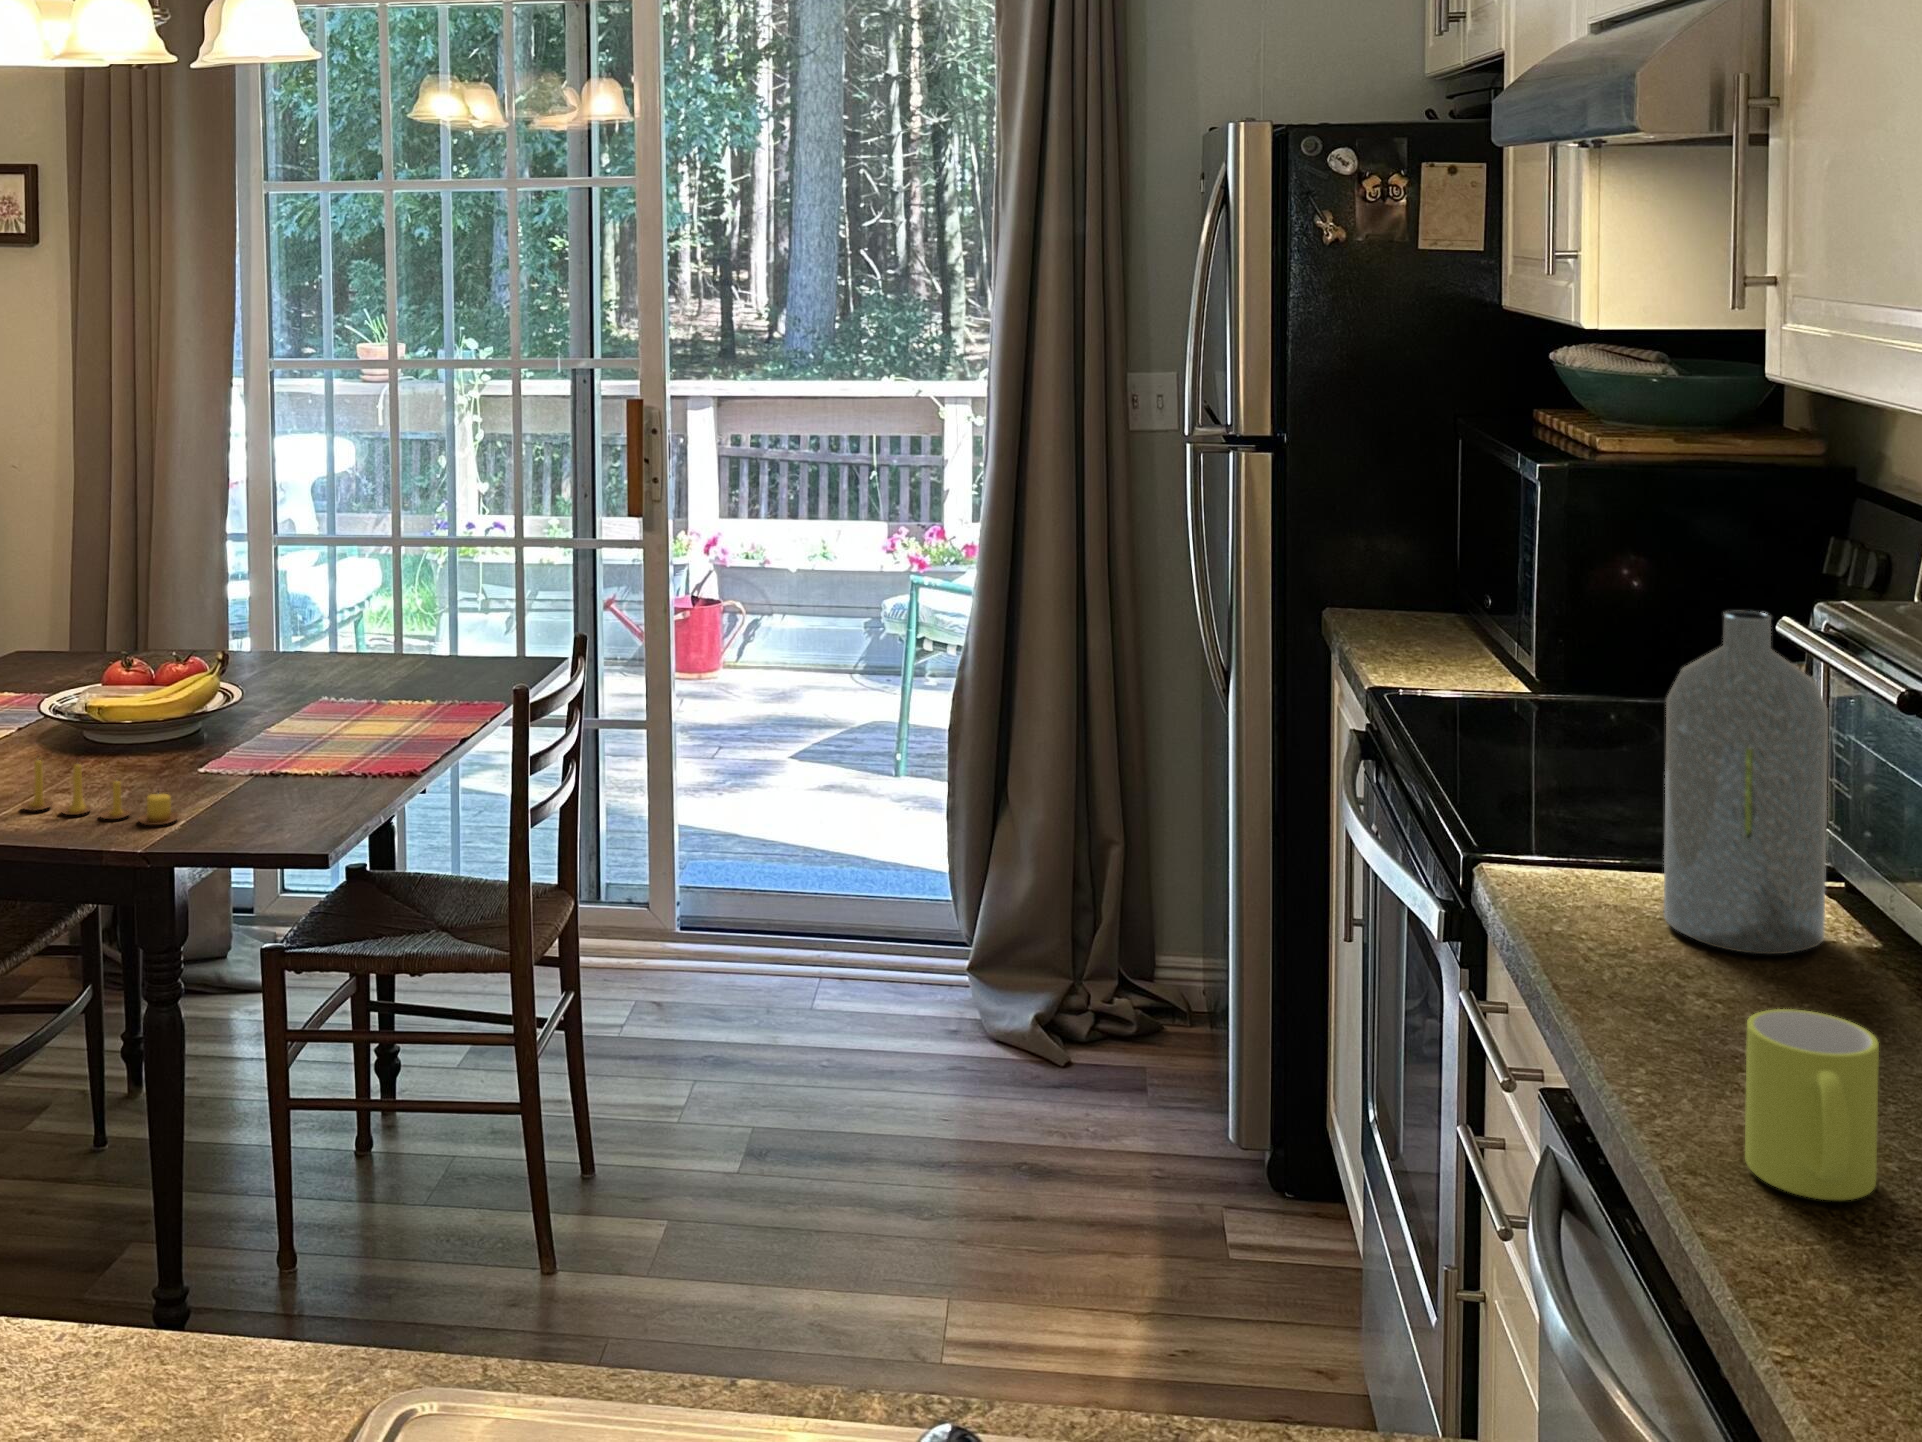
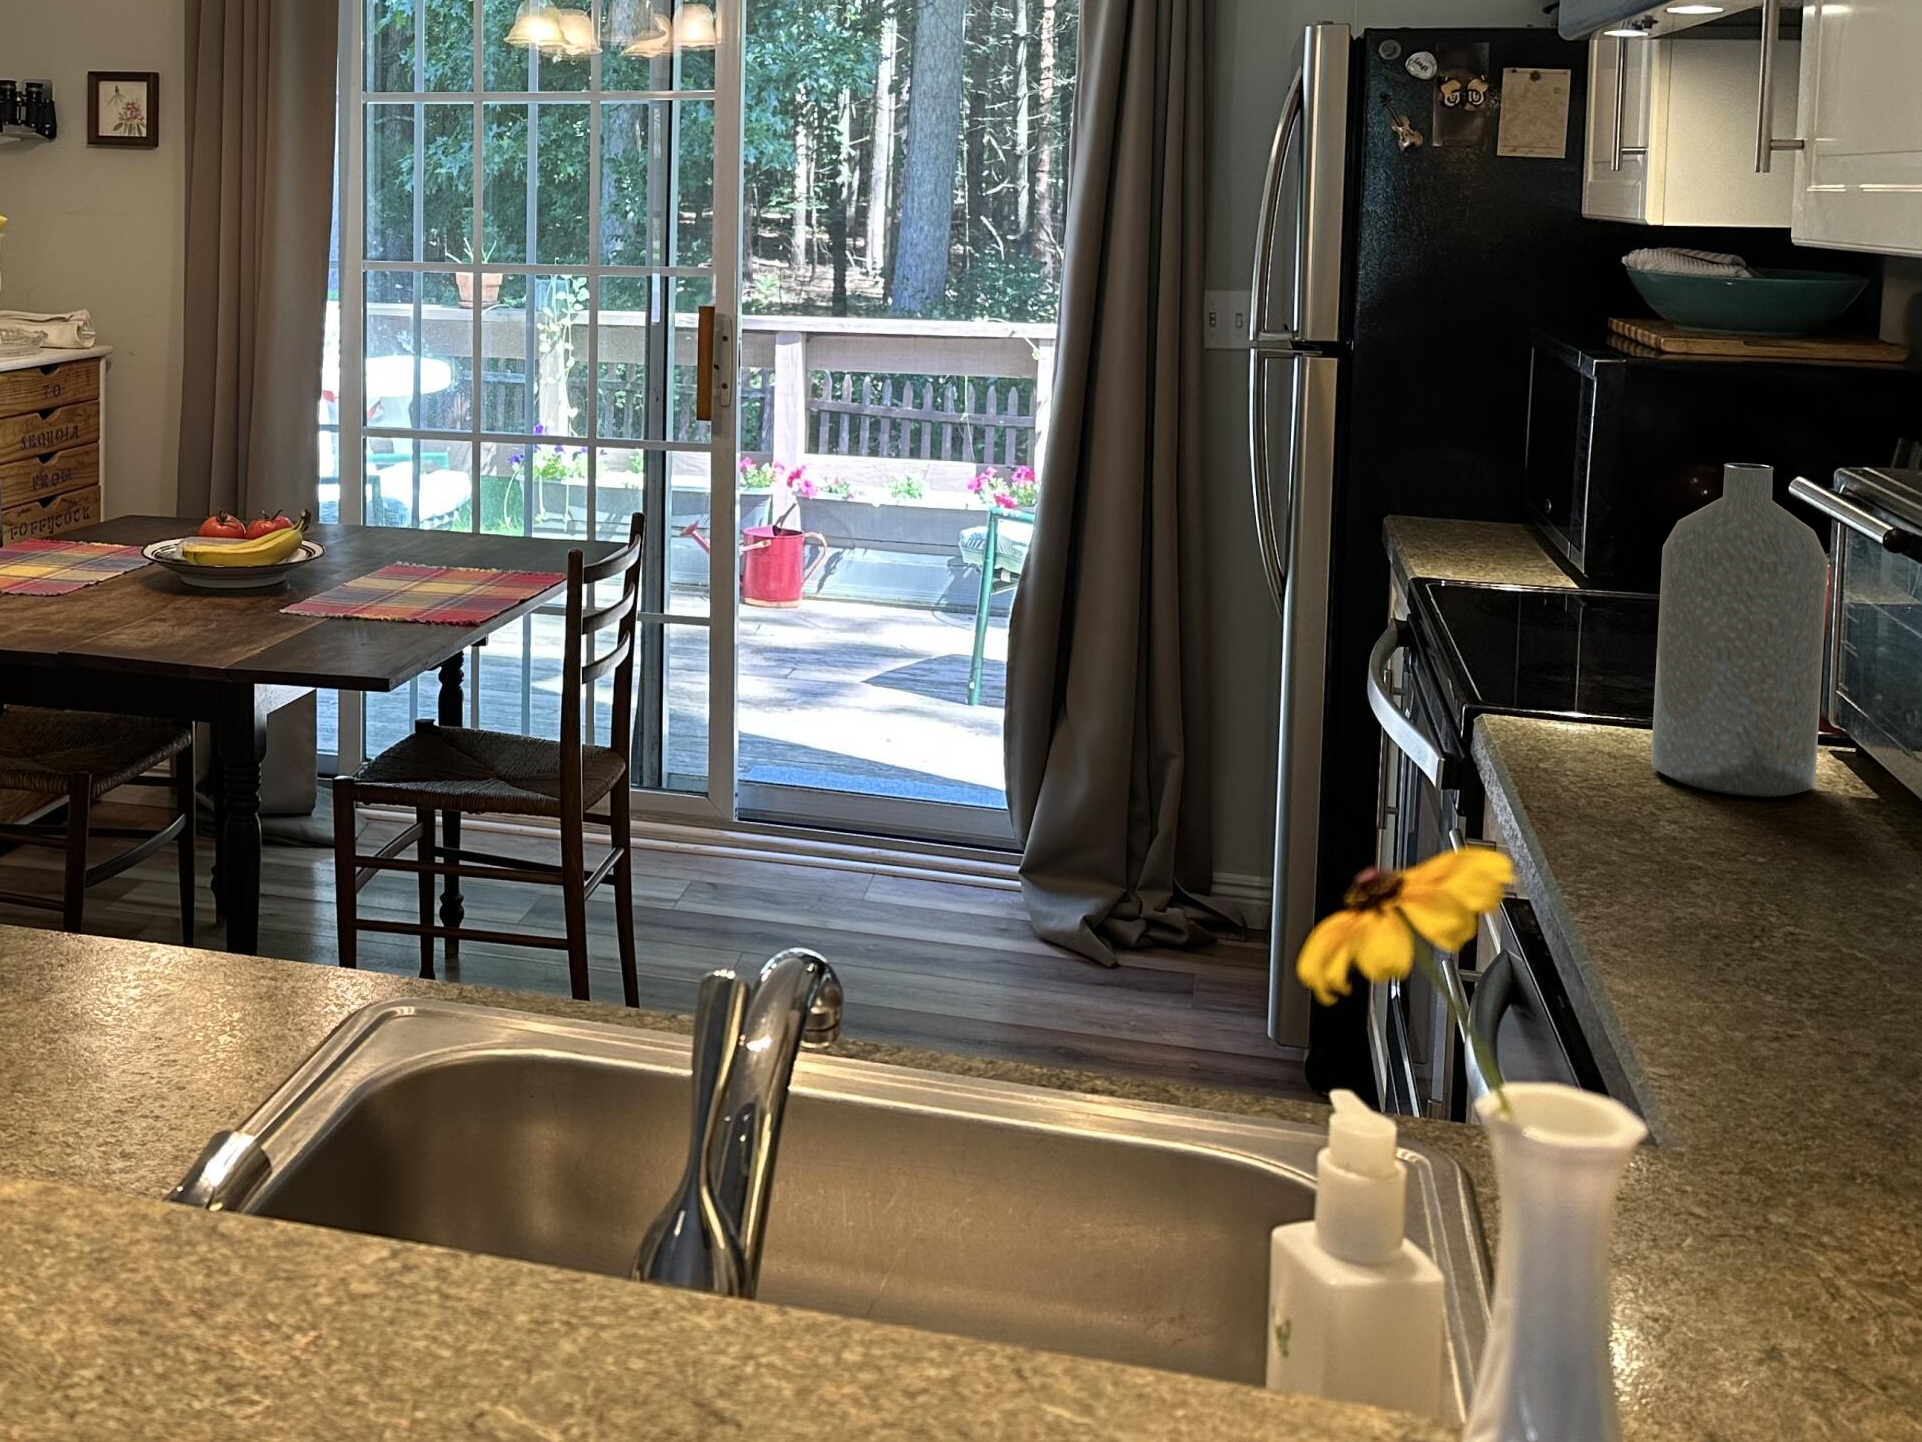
candle: present [21,760,179,825] -> none [119,579,257,645]
mug: present [1745,1009,1879,1201] -> none [1650,790,1784,958]

